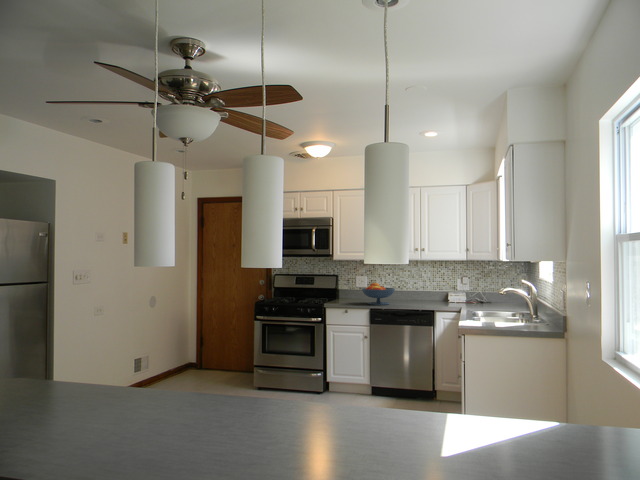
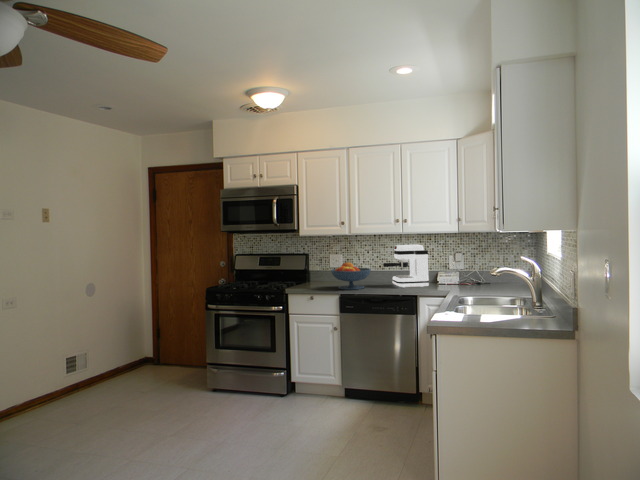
coffee maker: none [404,269,442,305] -> present [383,245,429,288]

